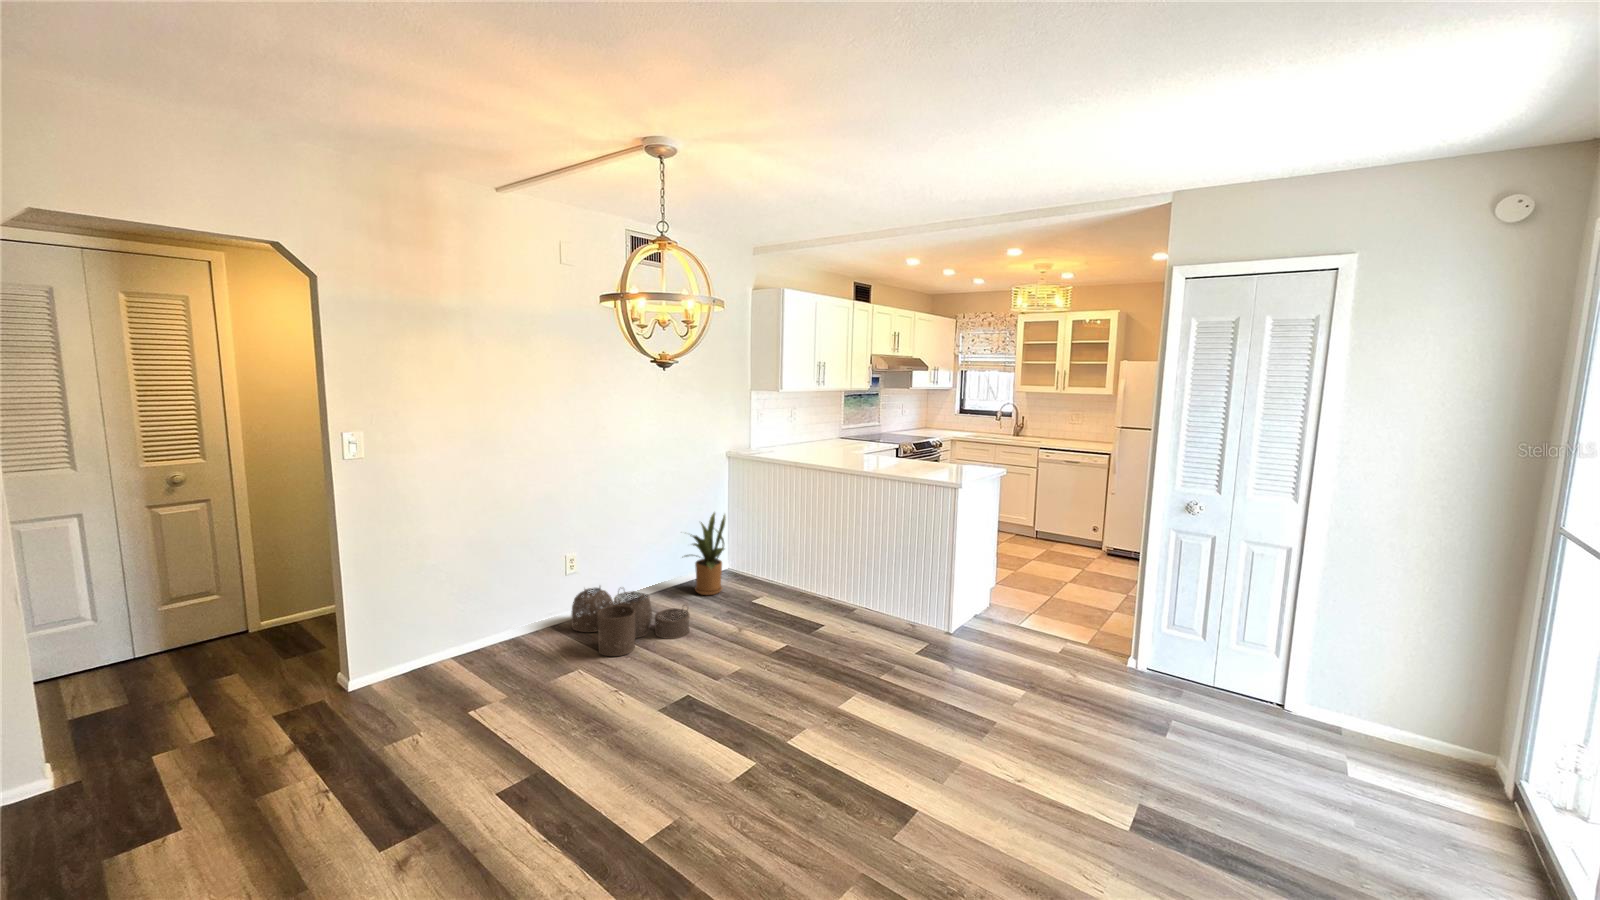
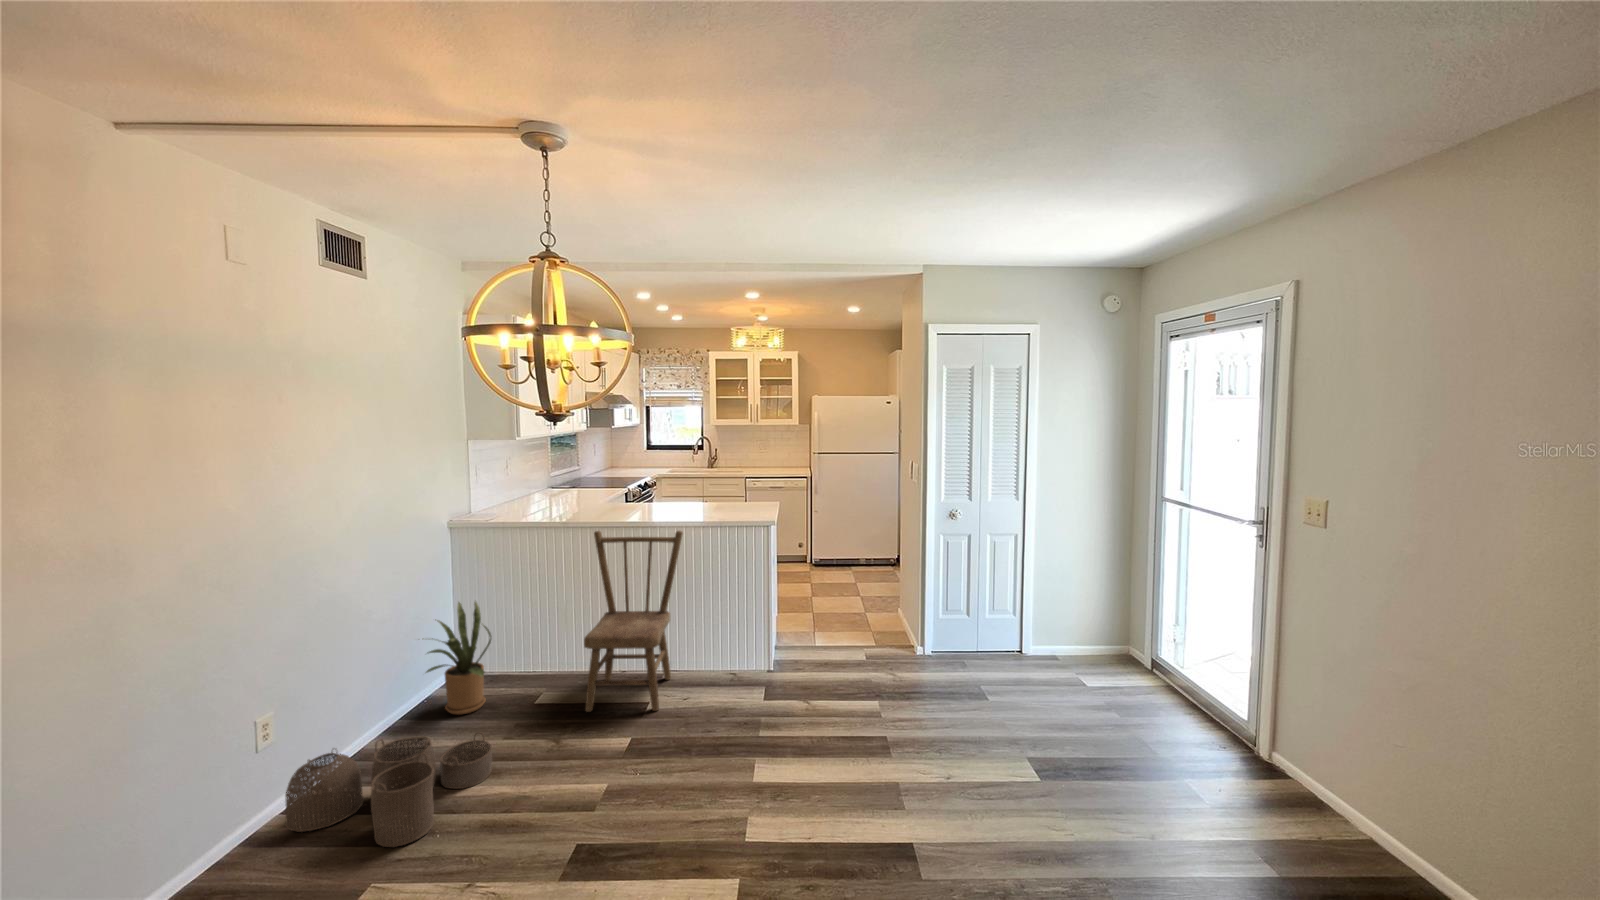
dining chair: none [775,472,878,633] -> present [584,531,683,712]

